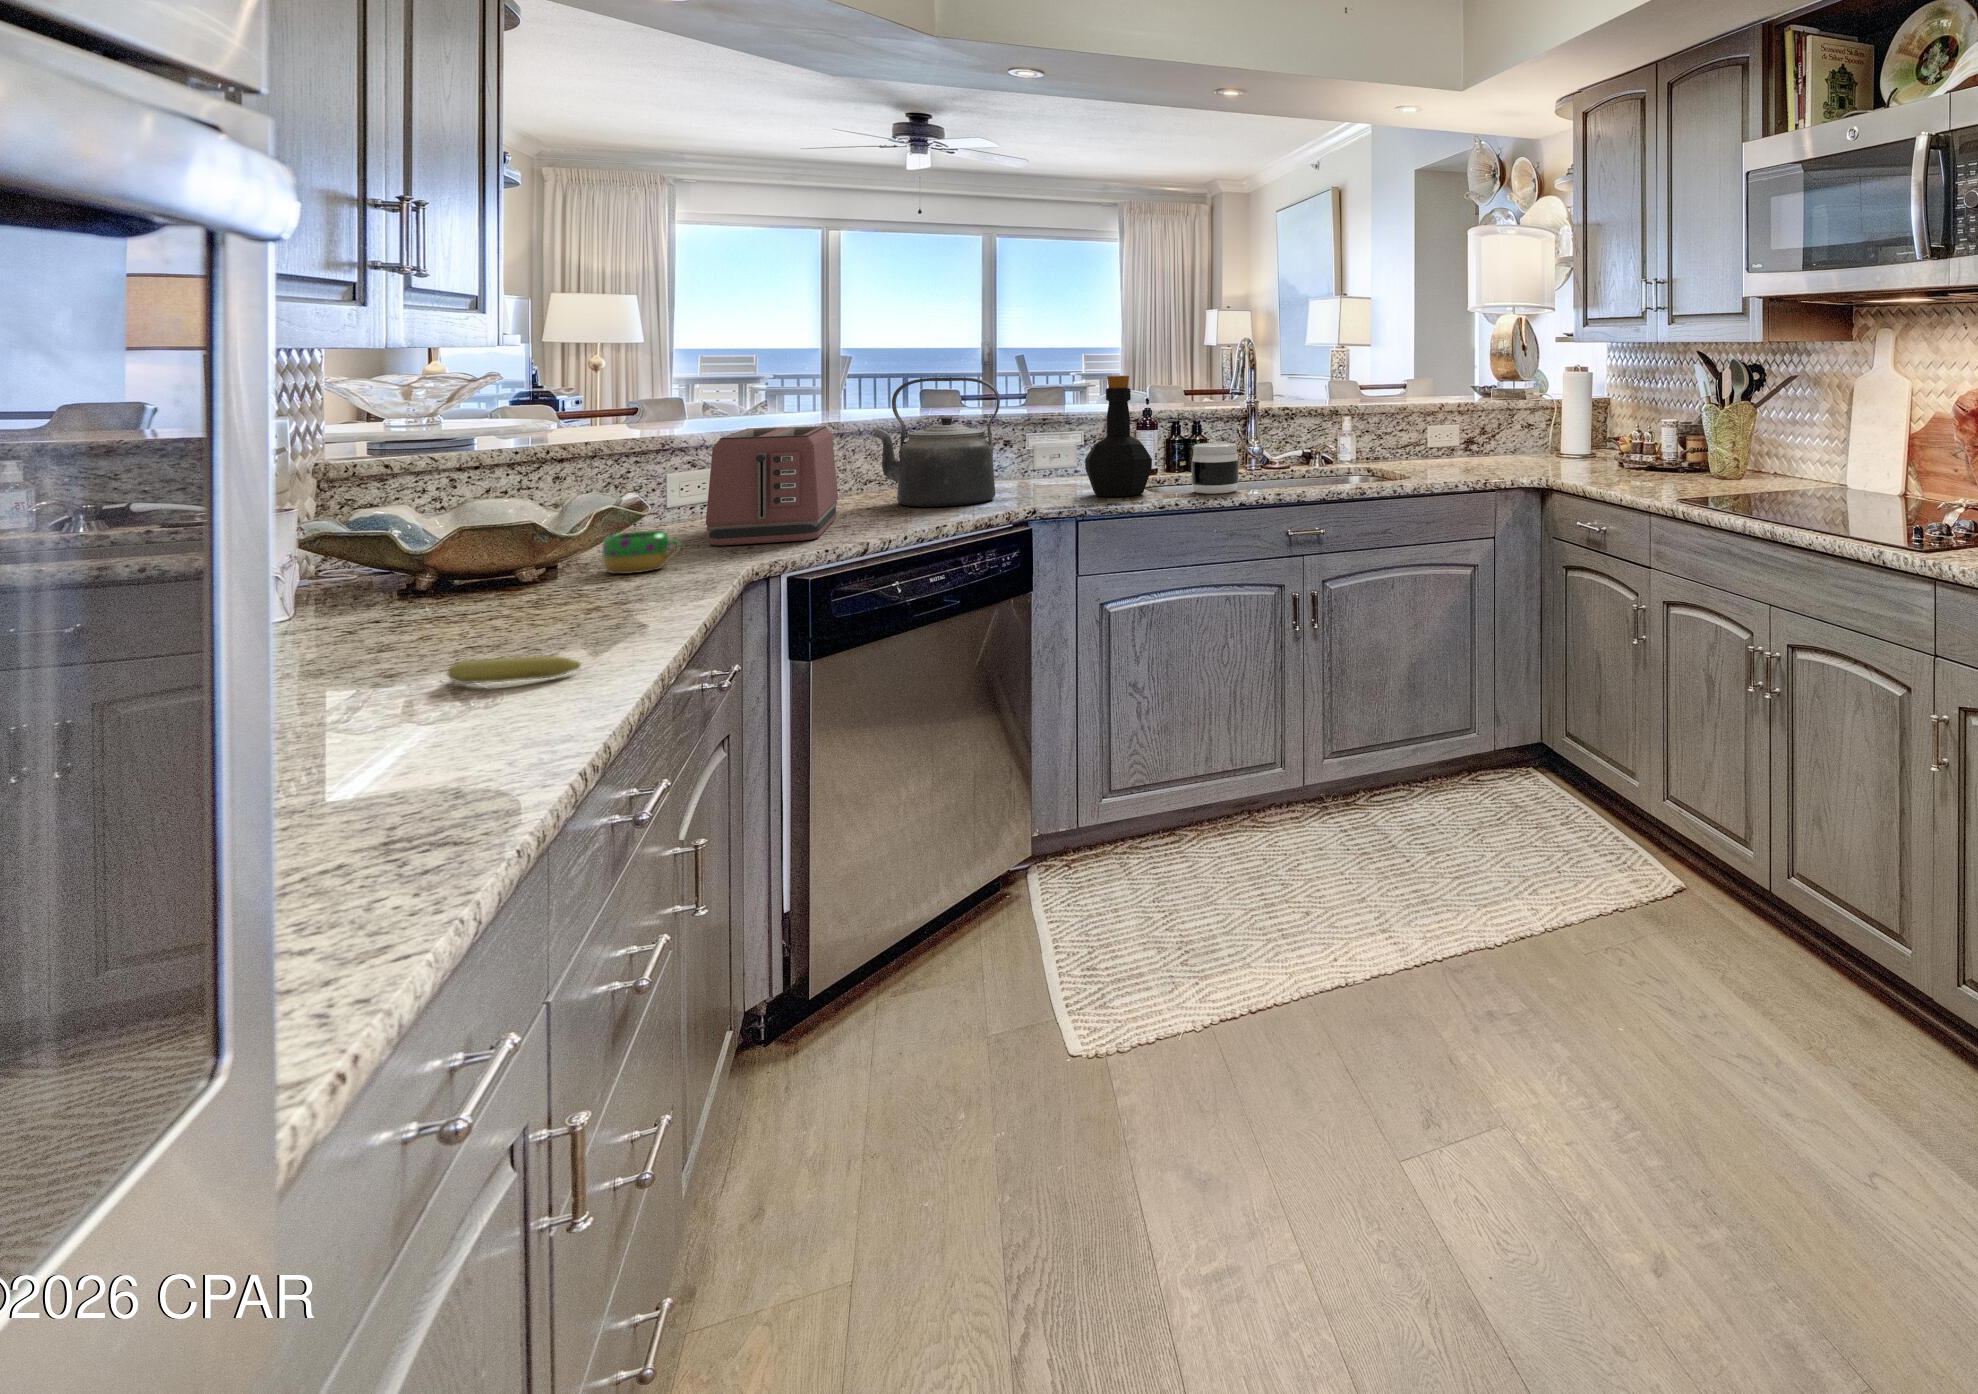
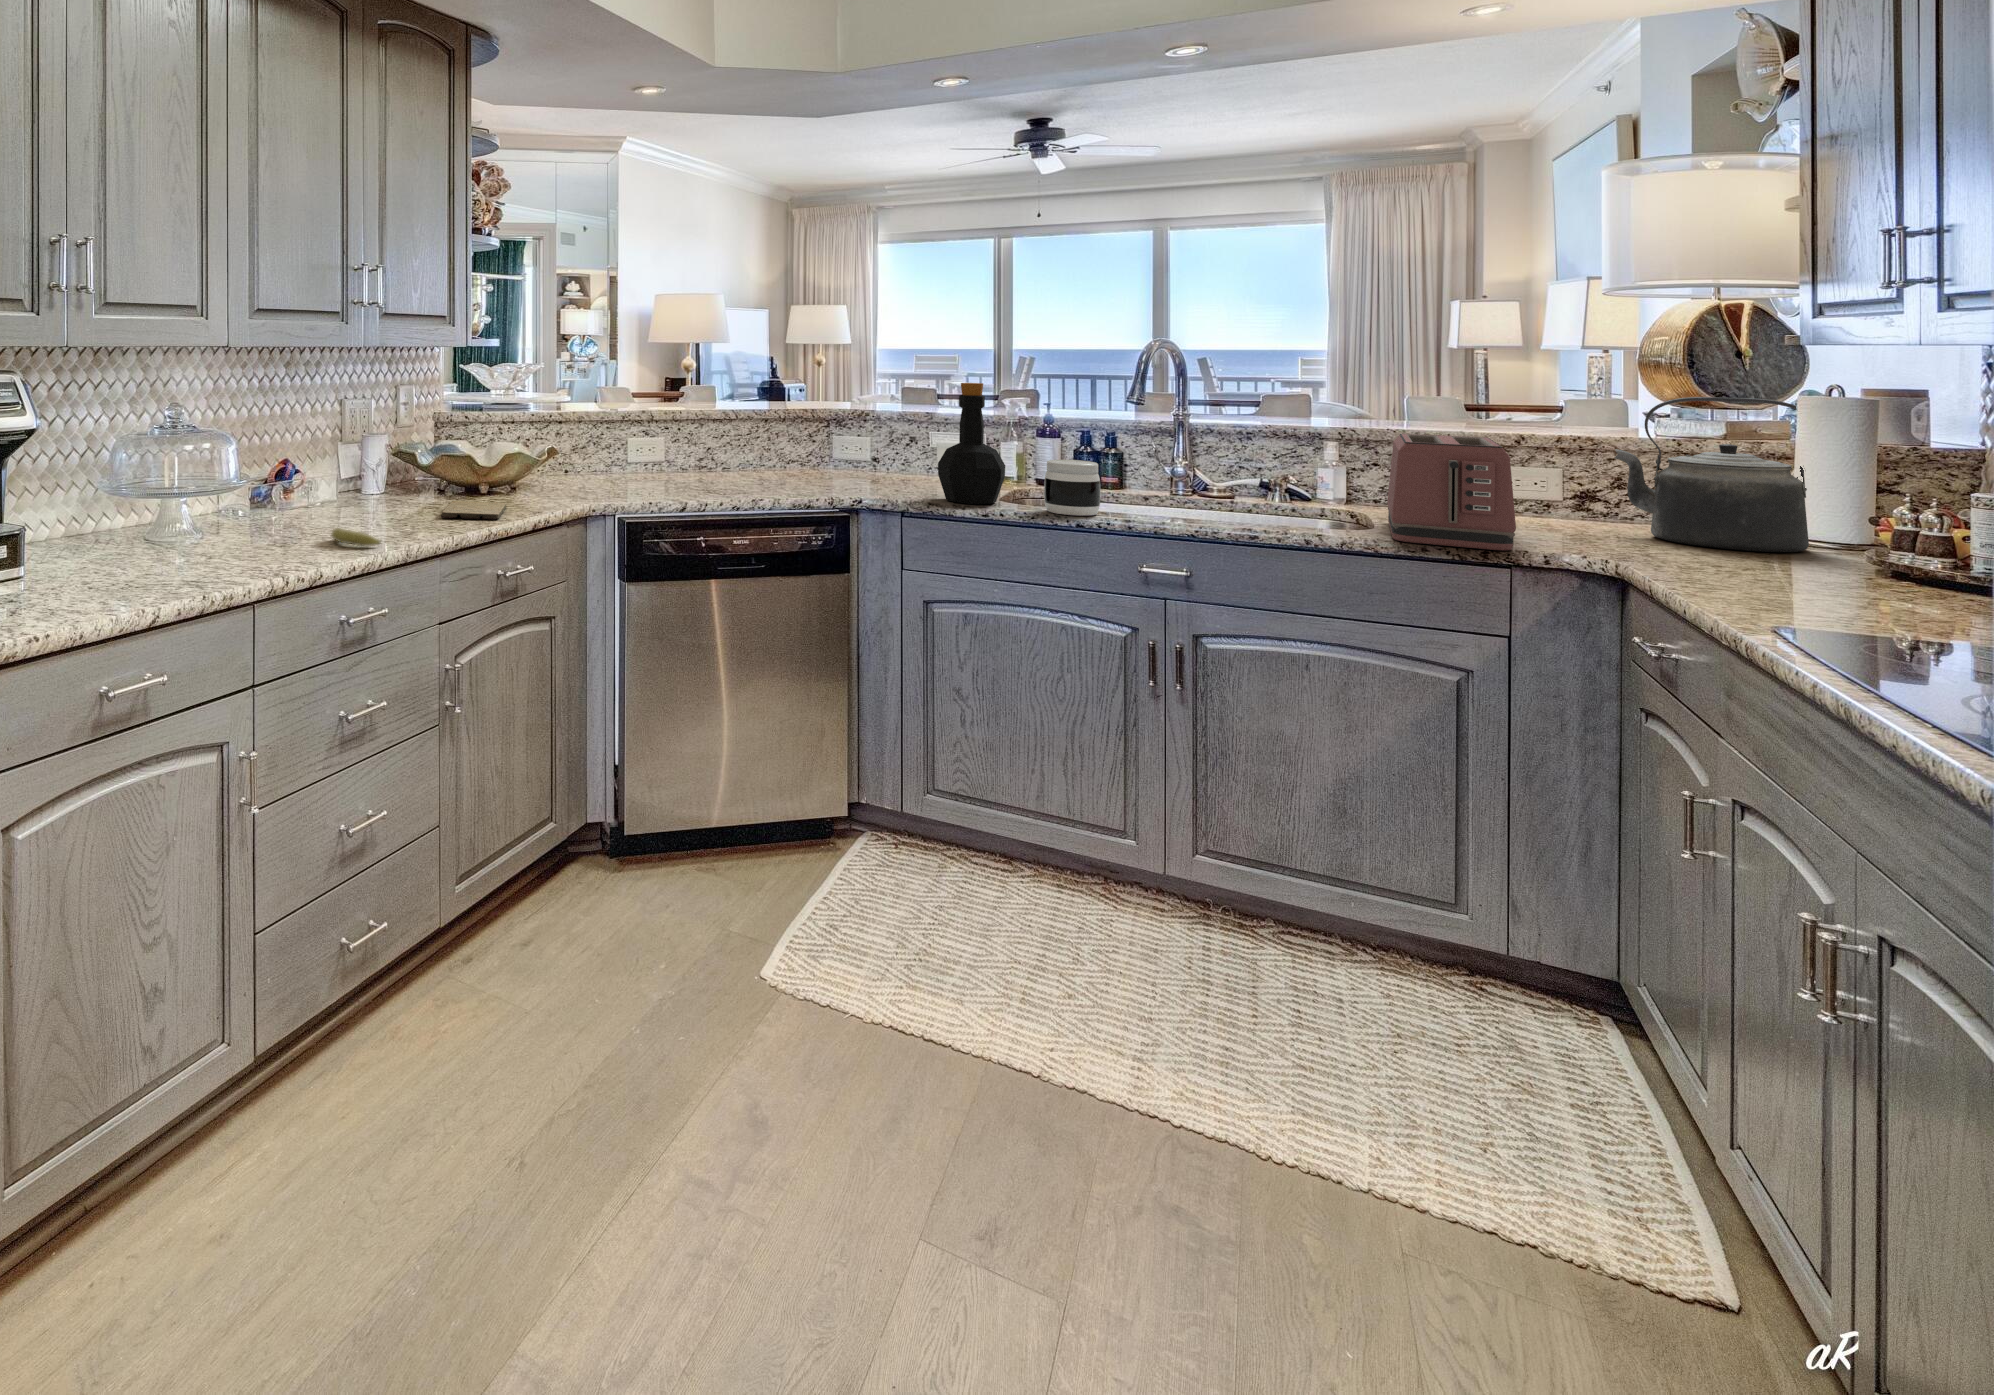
kettle: present [873,377,1000,507] -> present [1615,397,1809,552]
toaster: present [706,426,838,545] -> present [1387,434,1516,550]
mug: present [602,531,681,574] -> none [521,474,558,502]
cutting board: none [513,580,658,618] -> present [441,501,506,519]

